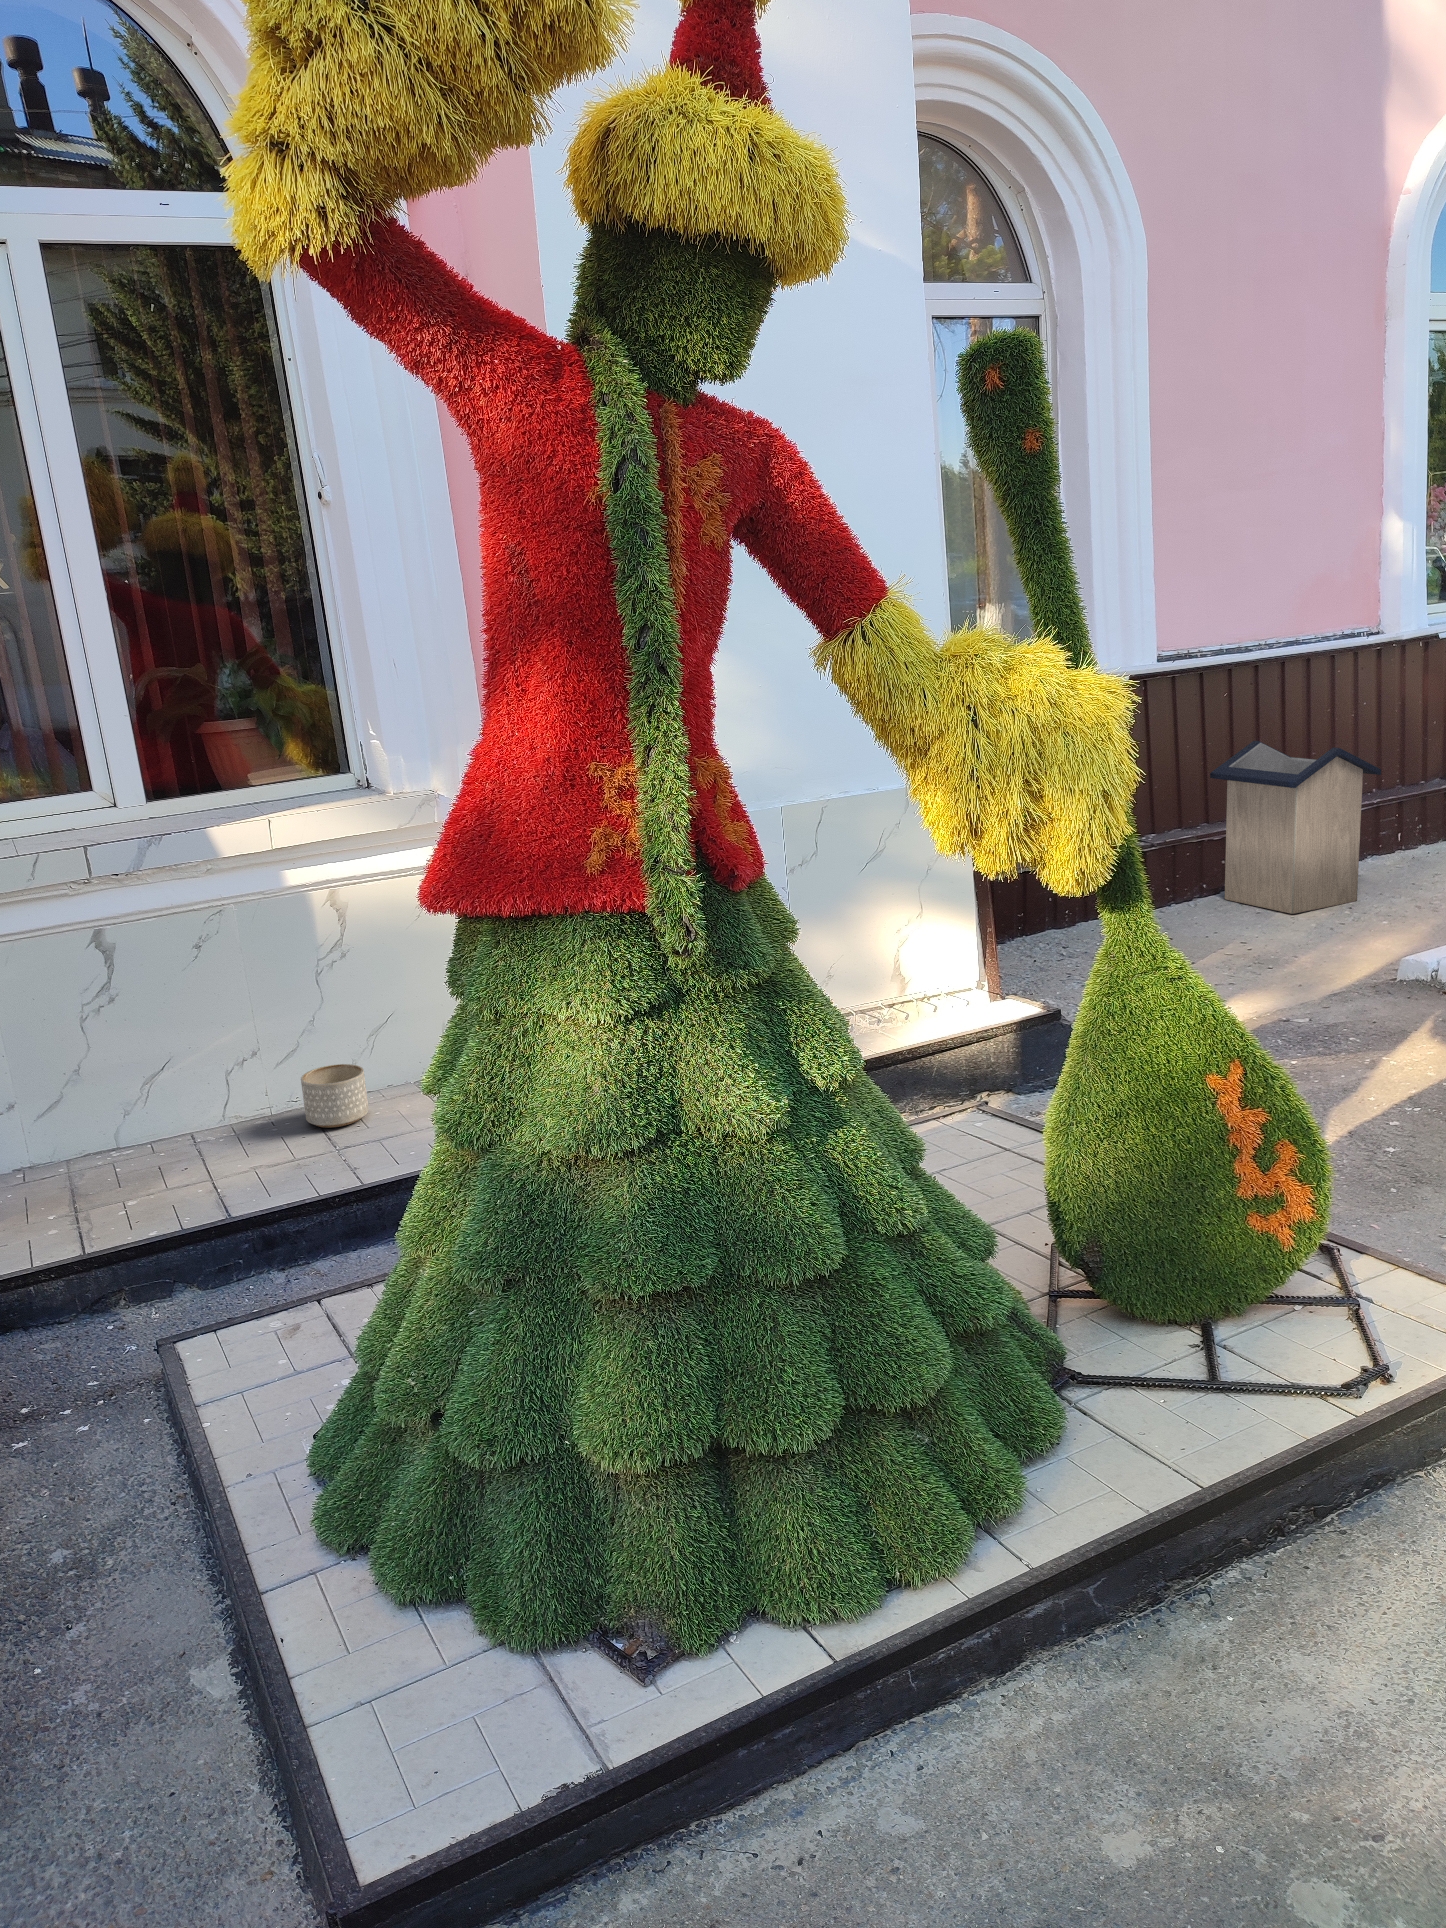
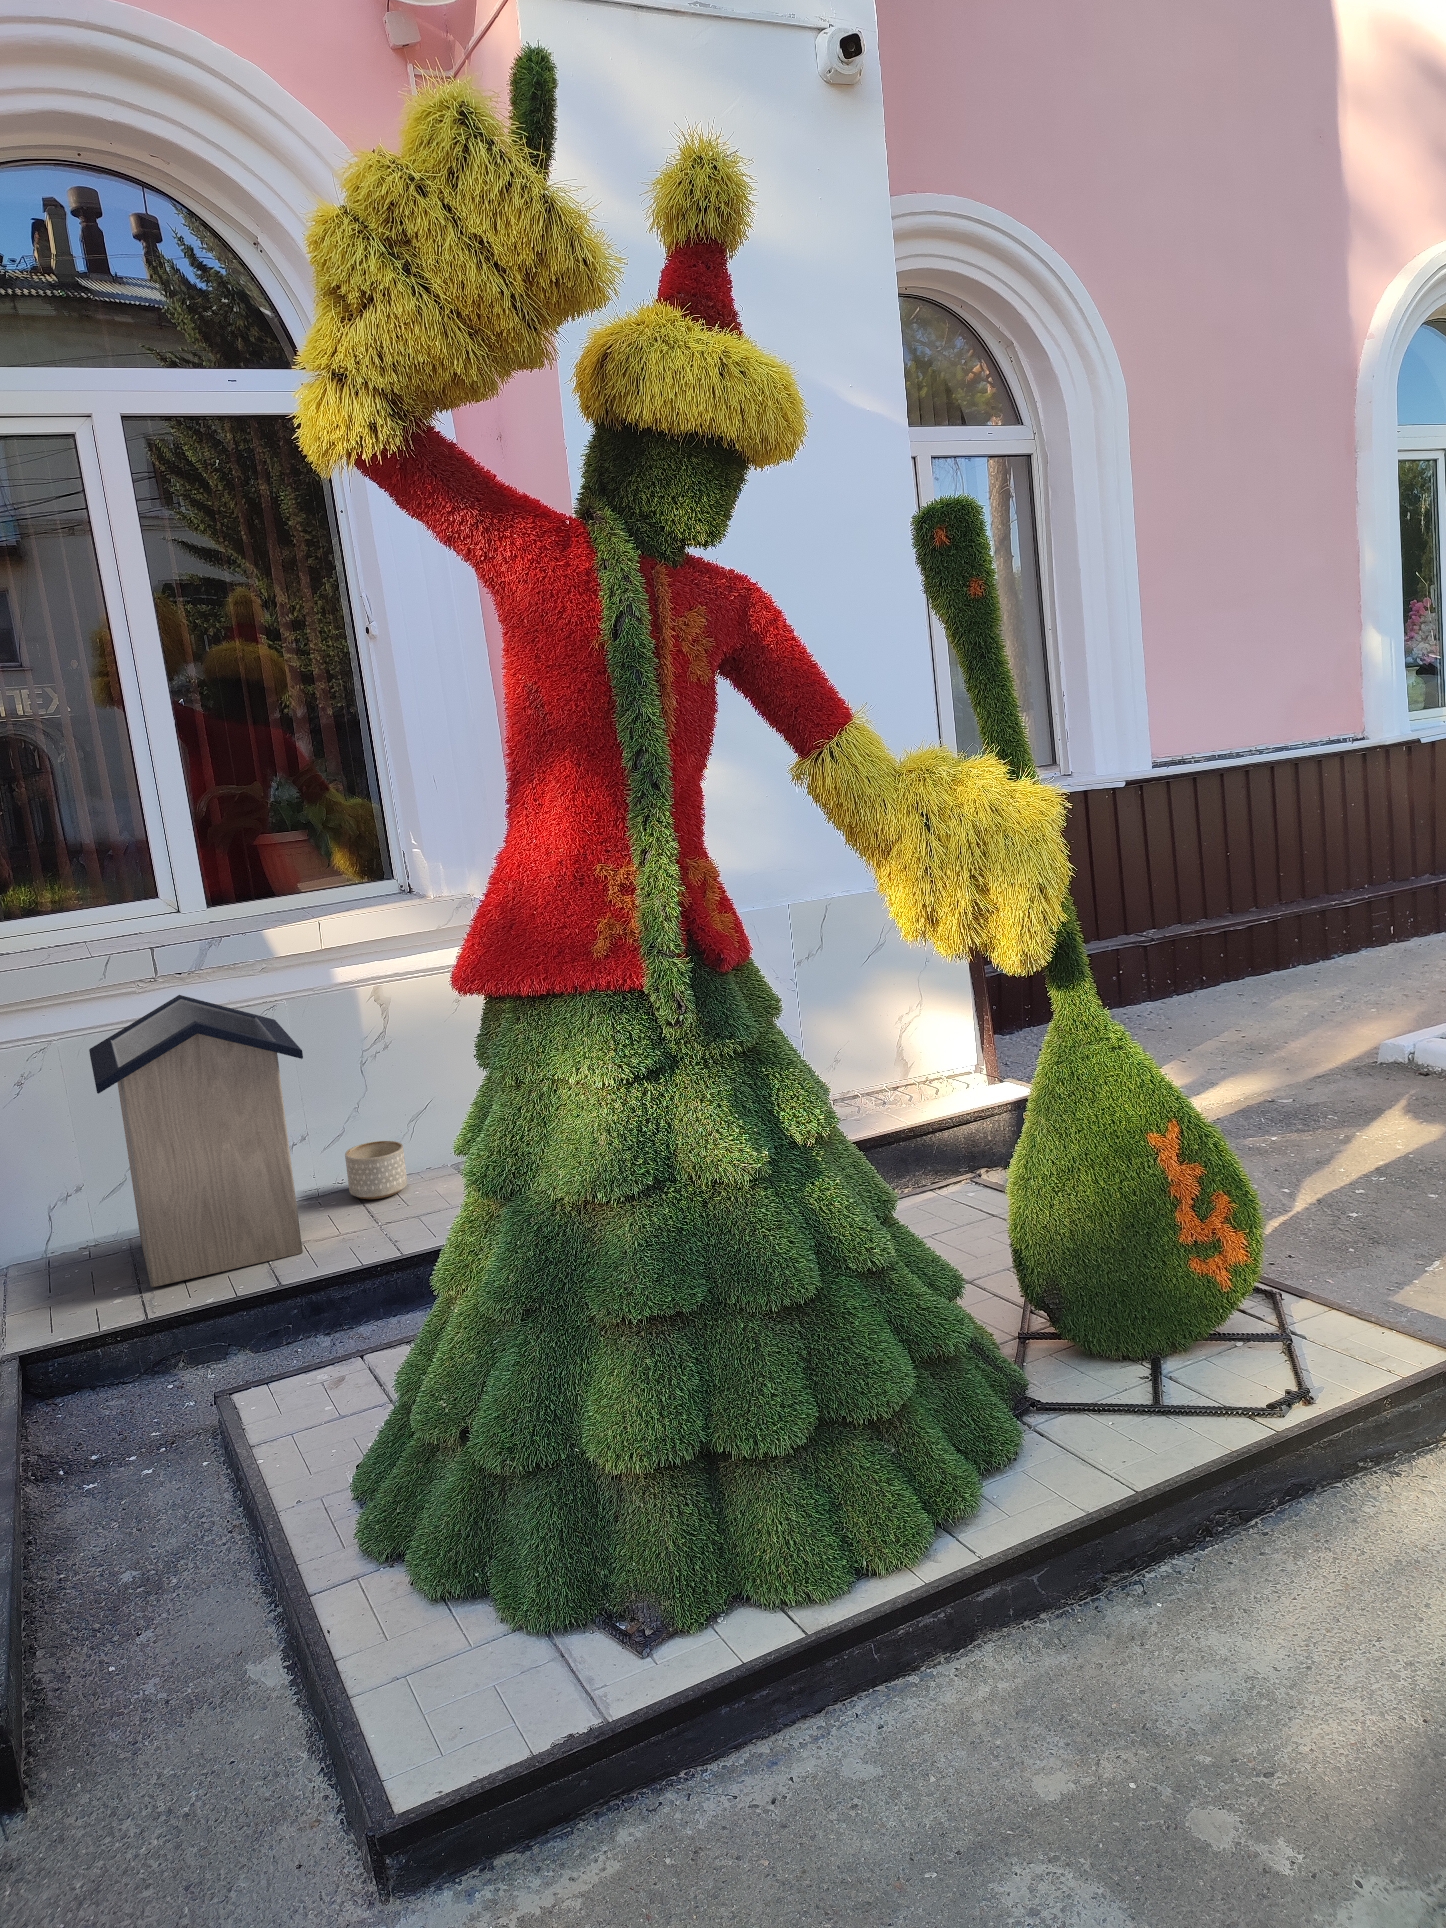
trash can: present [1210,741,1381,914] -> present [89,995,303,1287]

